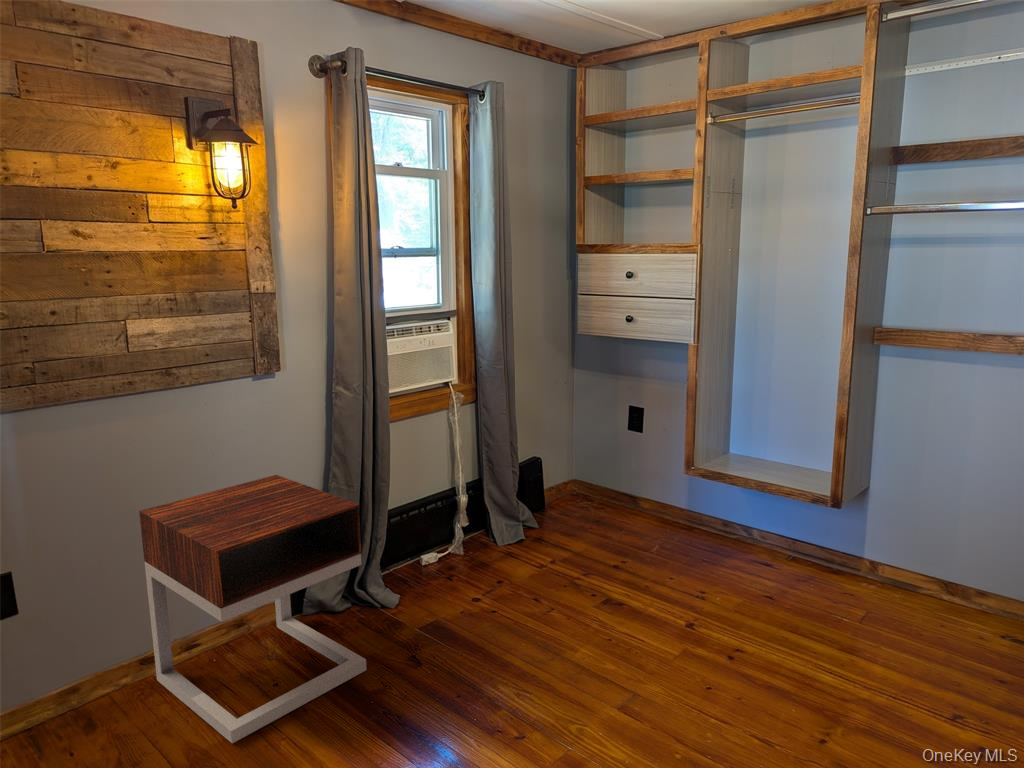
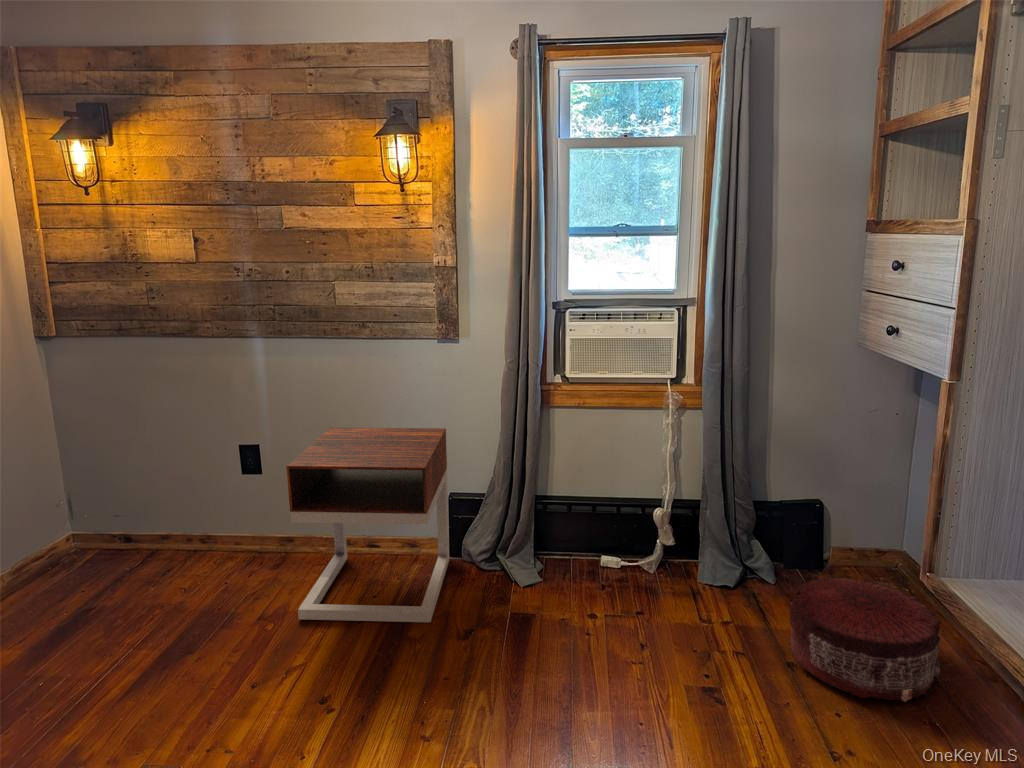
pouf: none [591,495,684,565] -> present [790,578,941,702]

